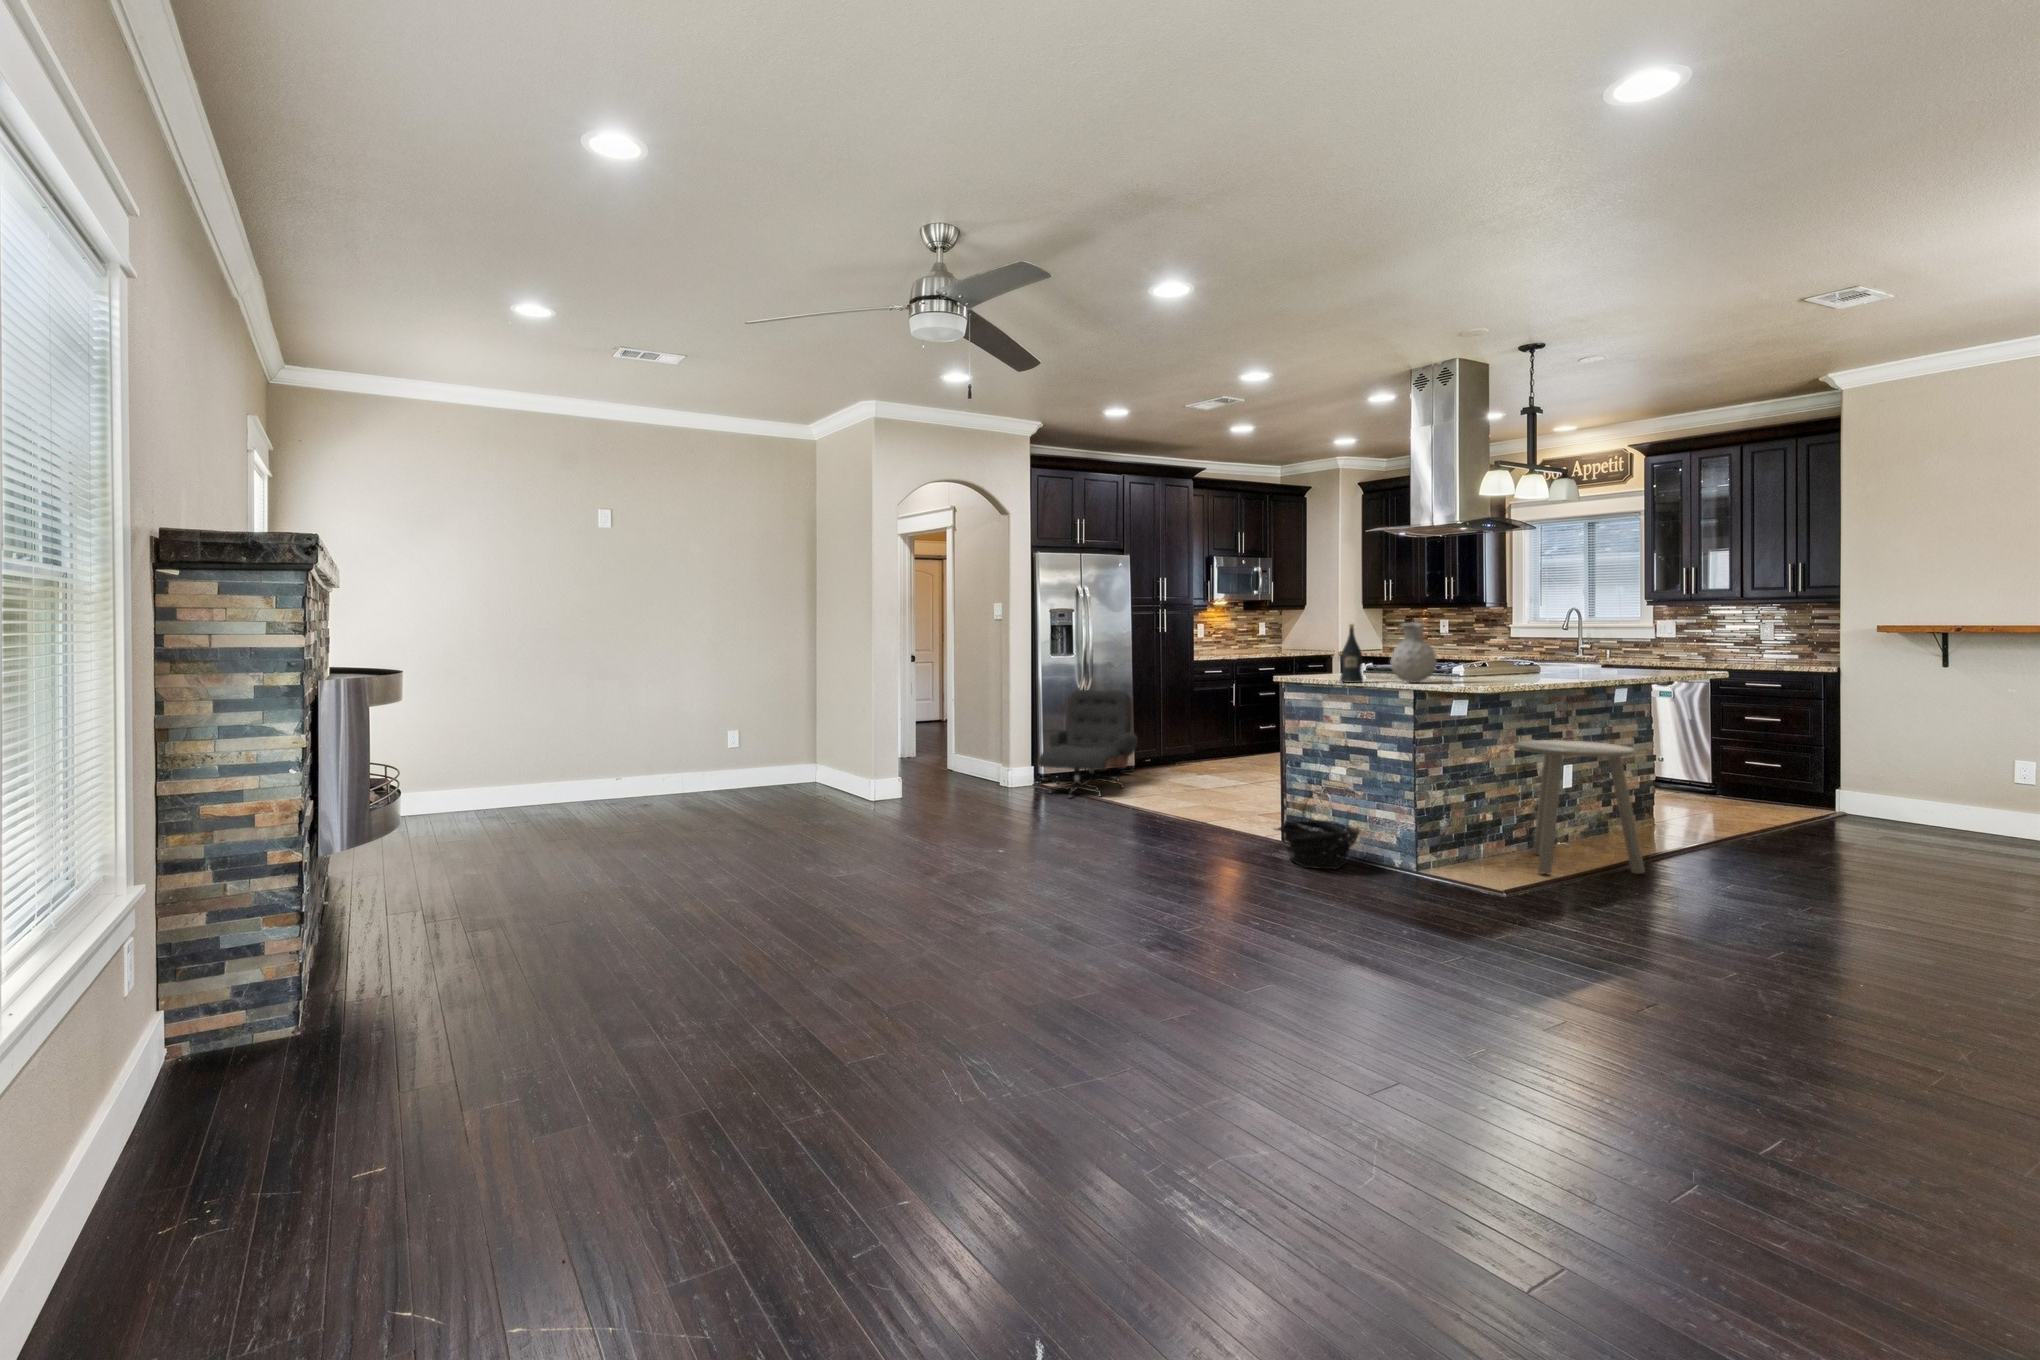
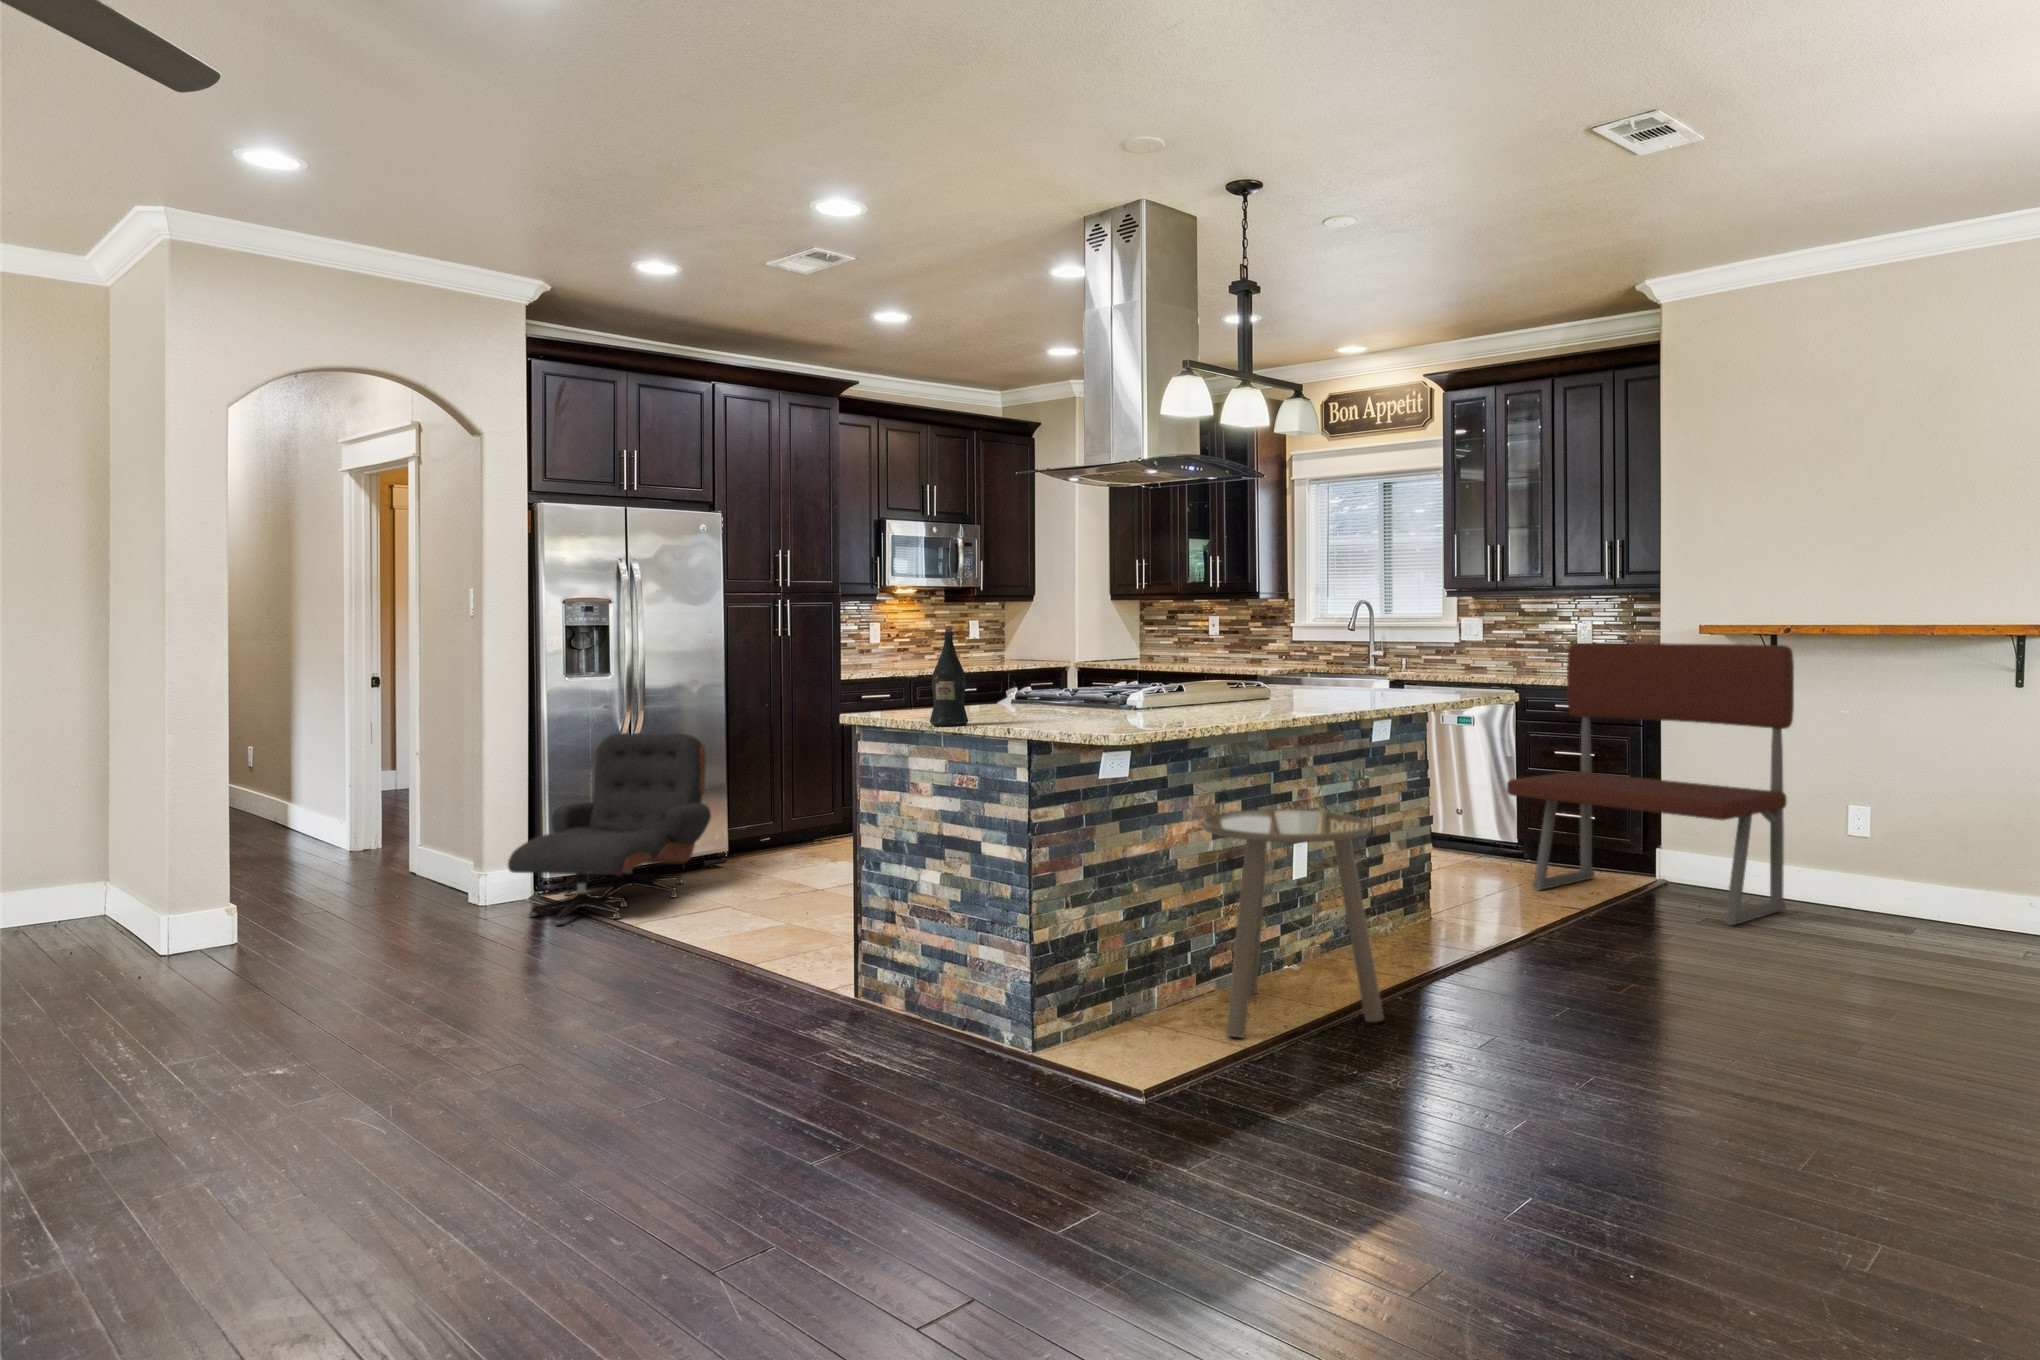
vase: present [1390,622,1437,683] -> none [1001,623,1074,725]
bench: none [1710,638,1963,840] -> present [1507,643,1794,925]
basket: present [1275,793,1360,869] -> none [802,916,948,1059]

